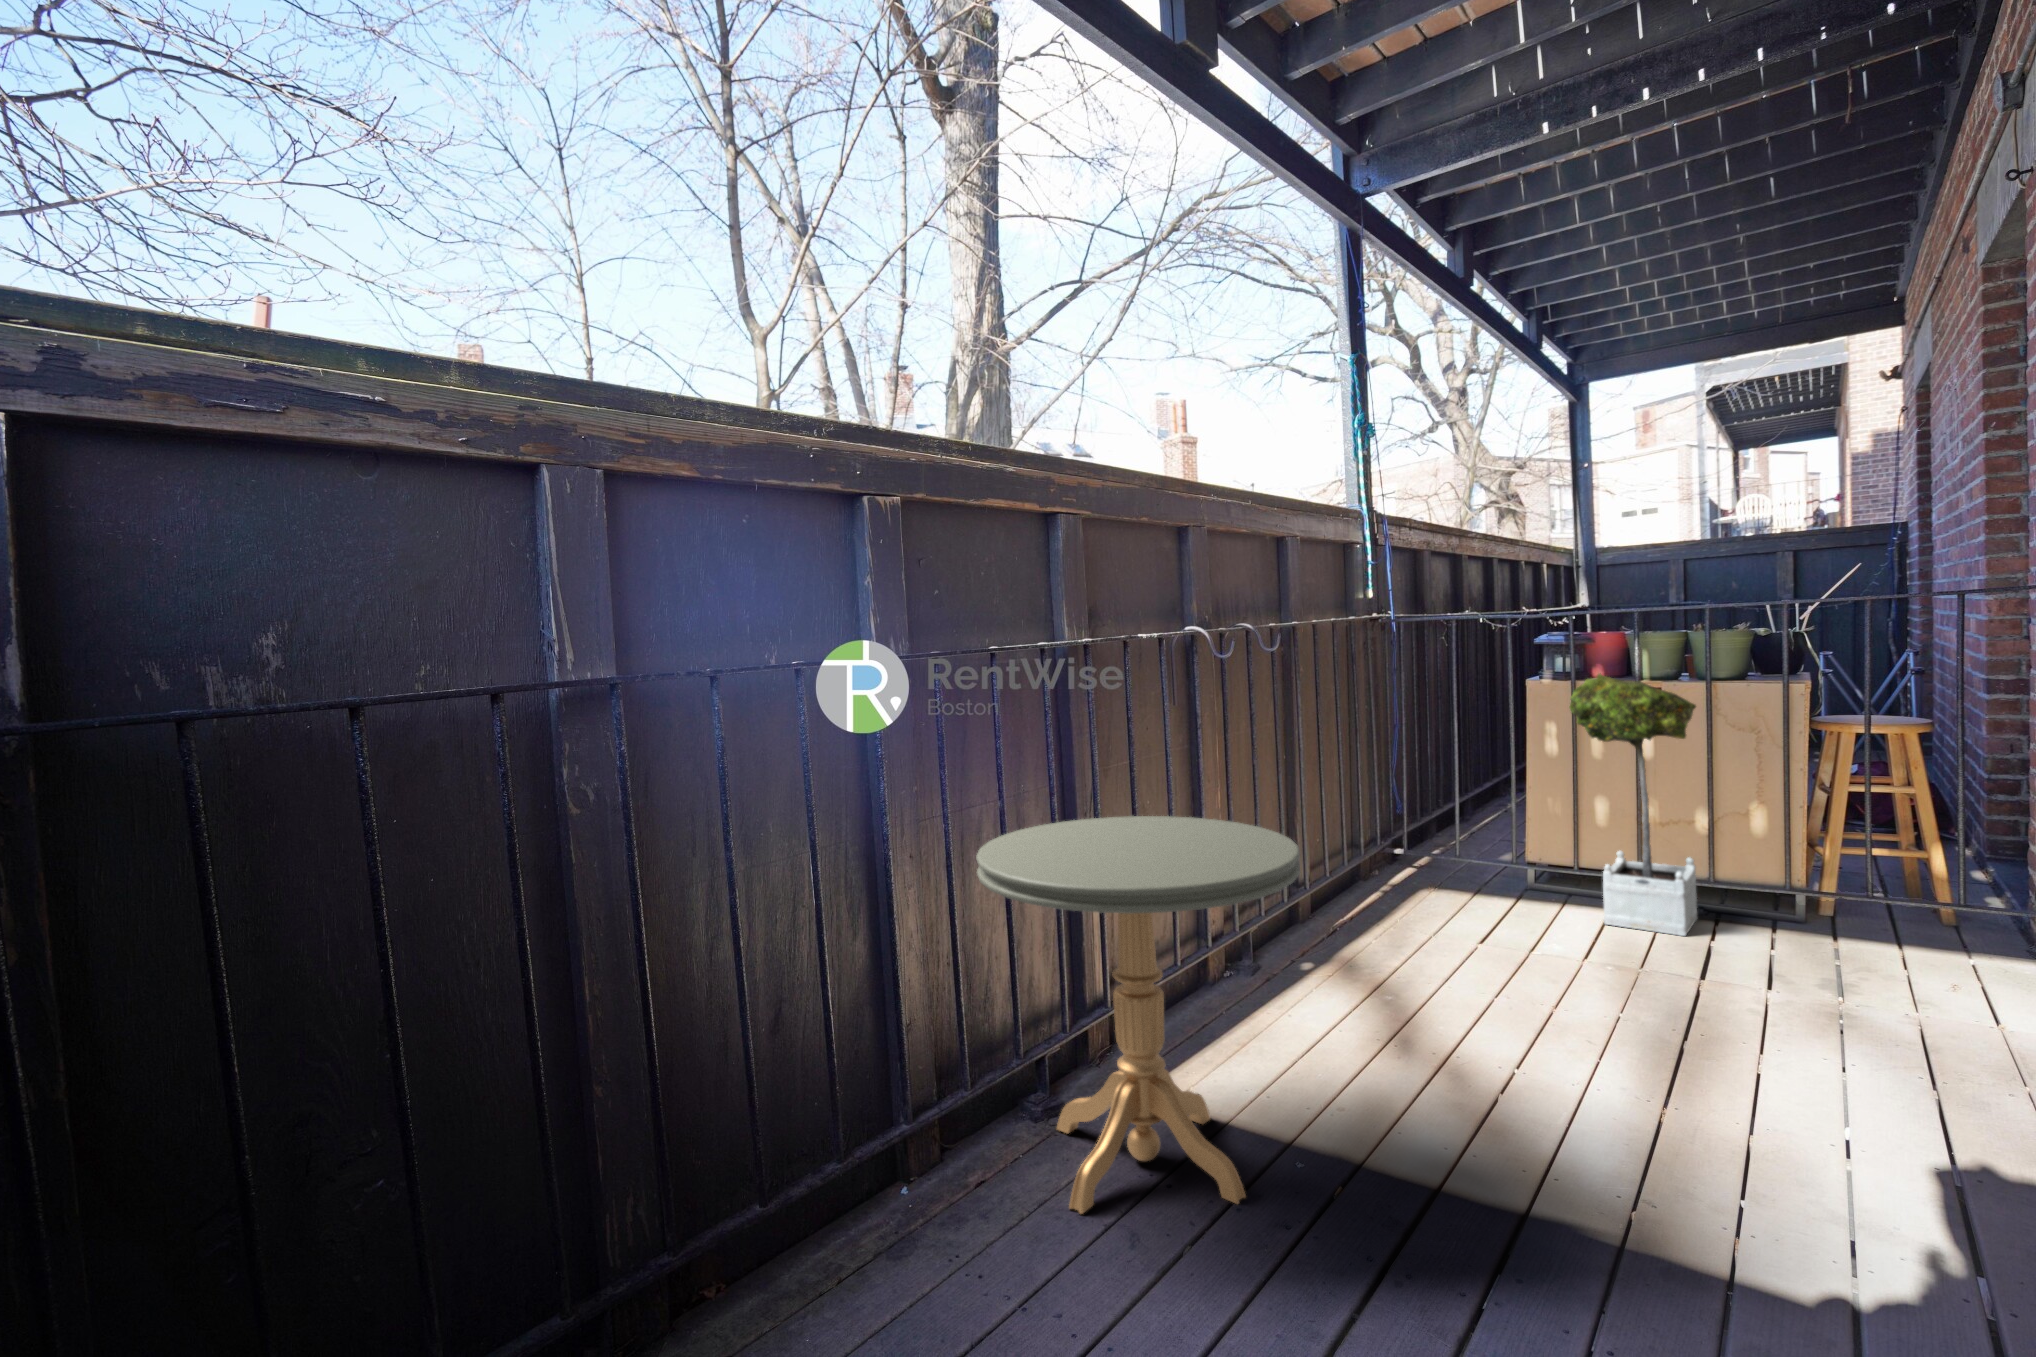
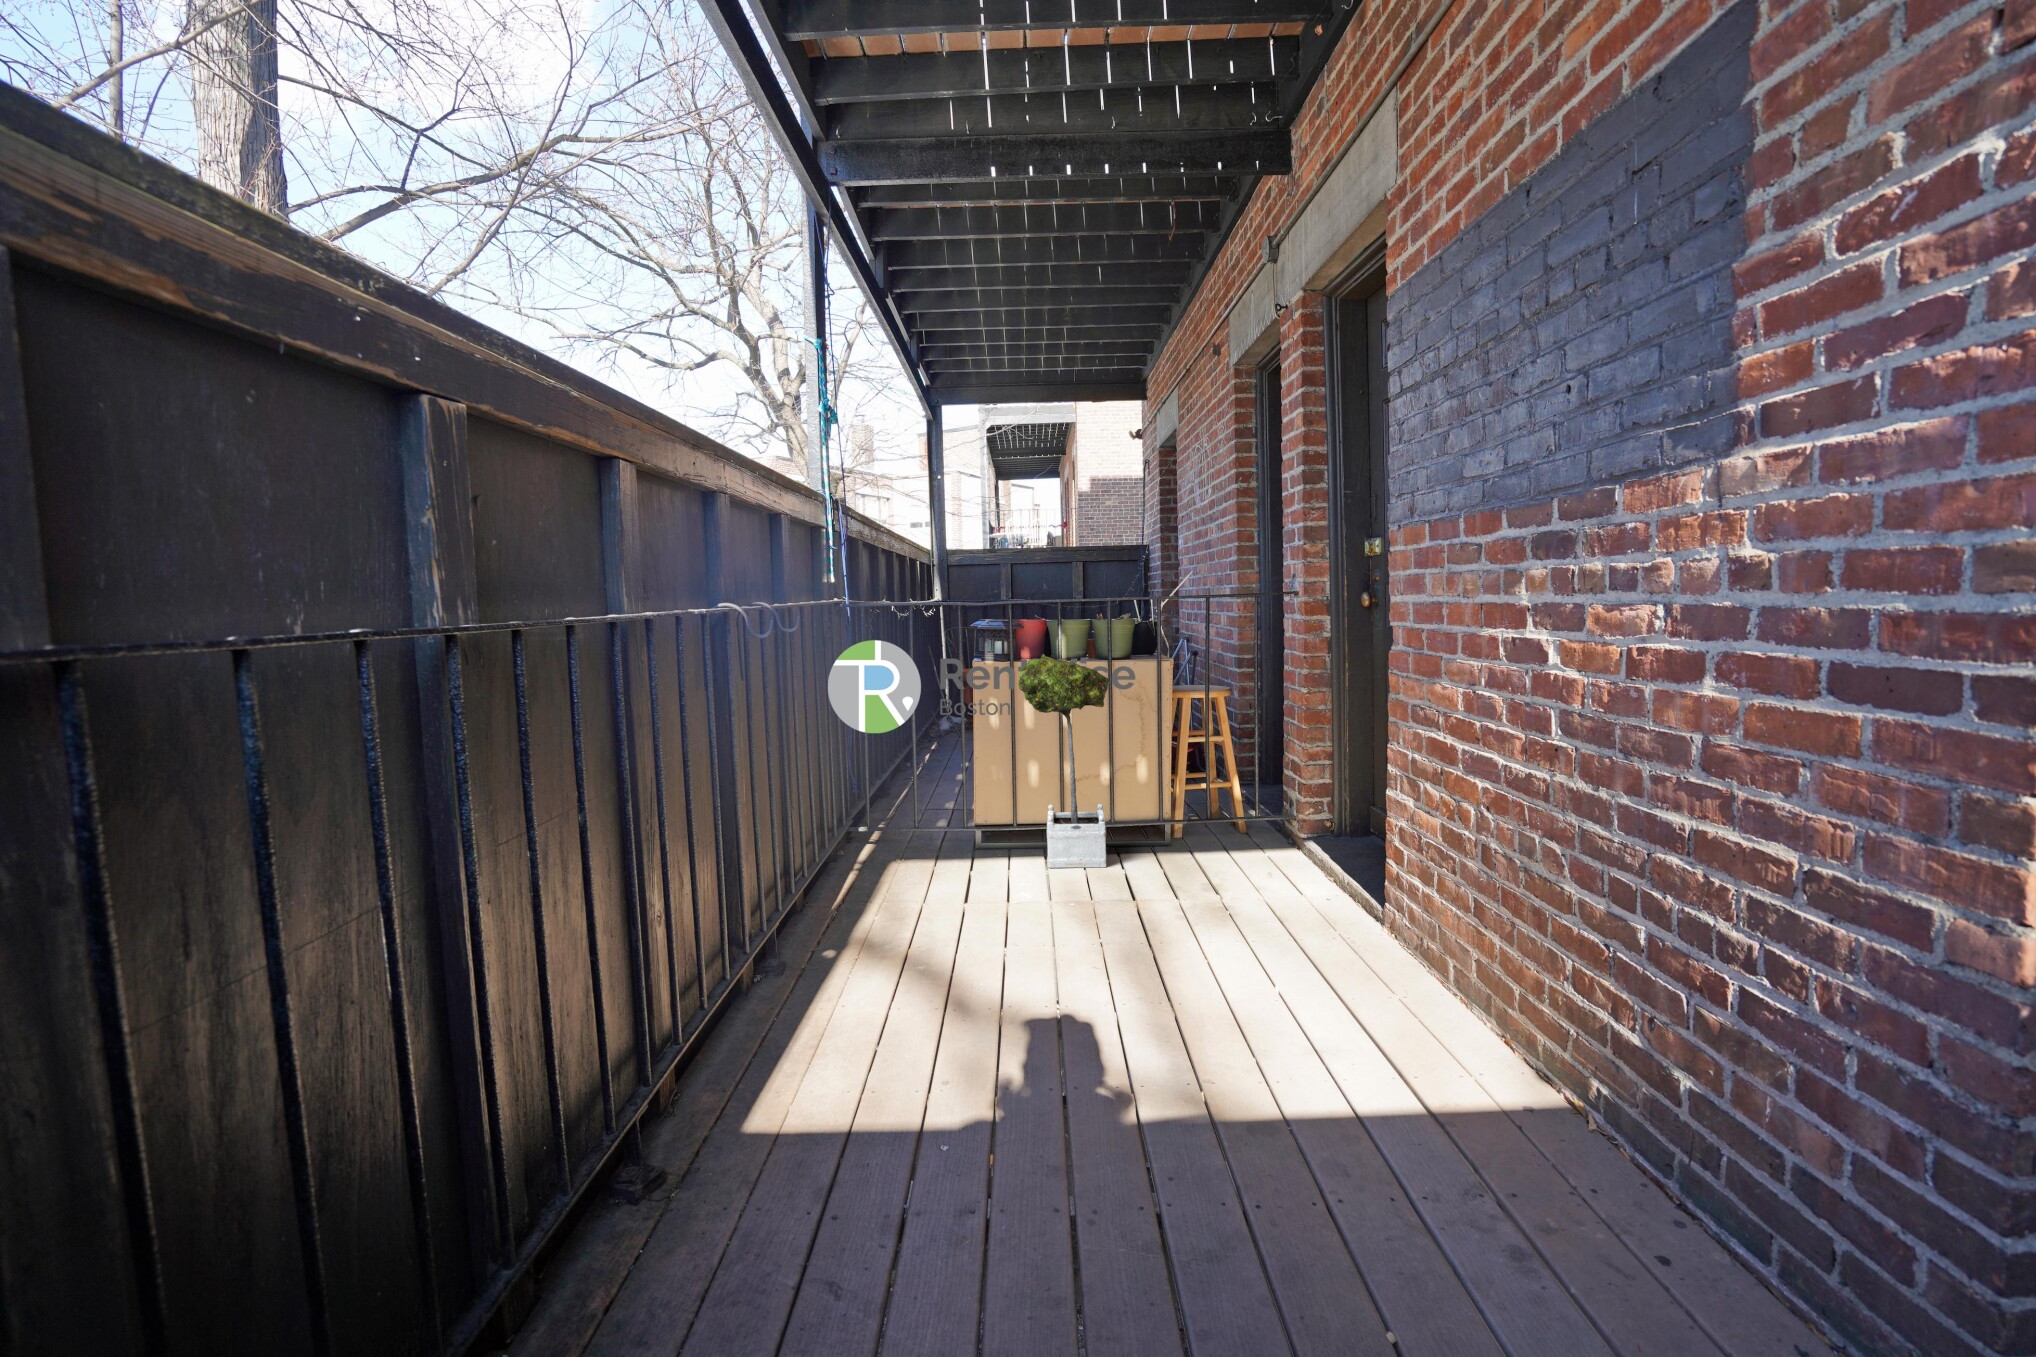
side table: present [976,816,1300,1214] -> none [610,802,976,1259]

